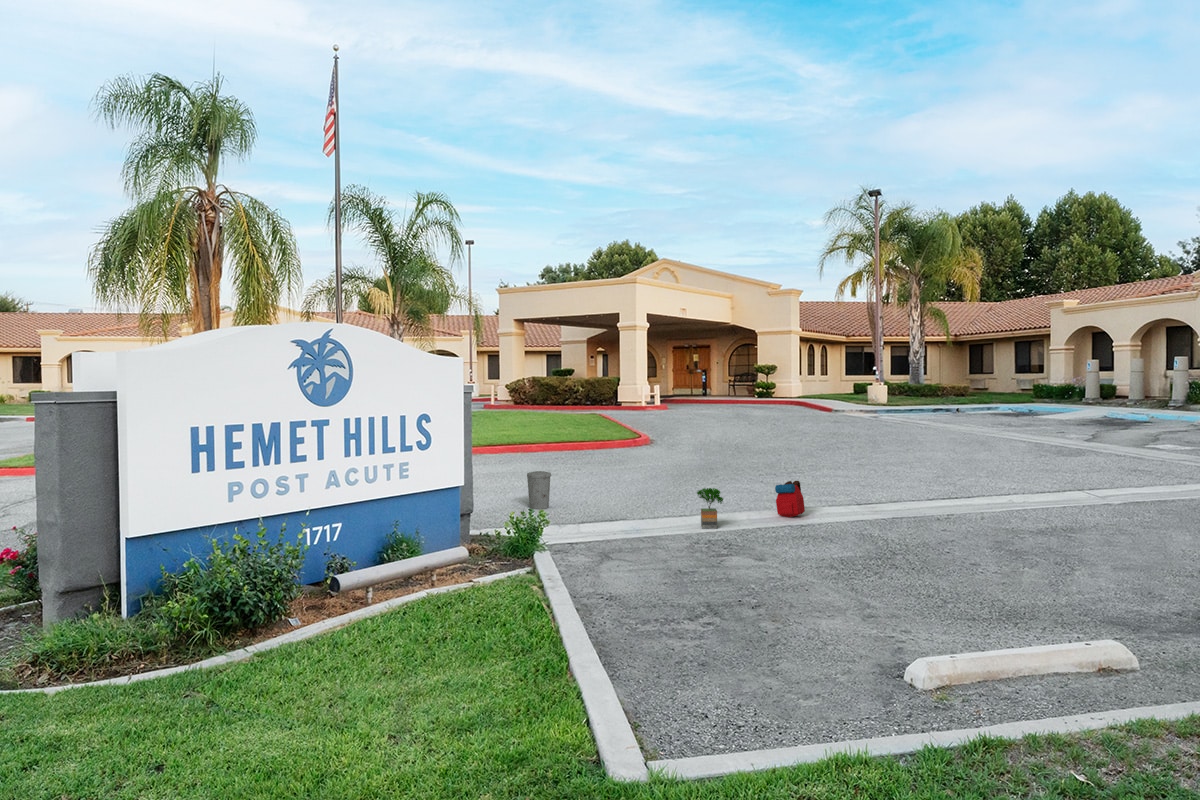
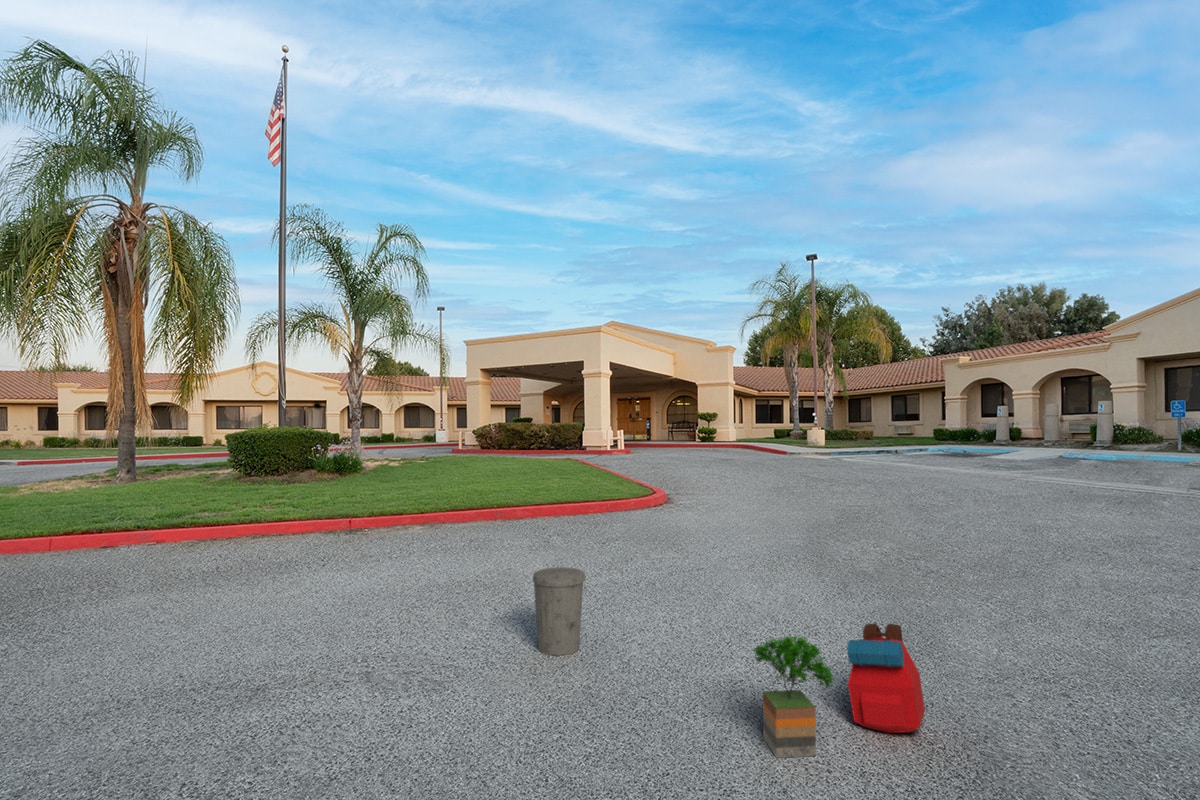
backpack: present [775,481,805,517] -> present [847,623,925,733]
potted tree: present [697,488,723,529] -> present [753,636,834,758]

